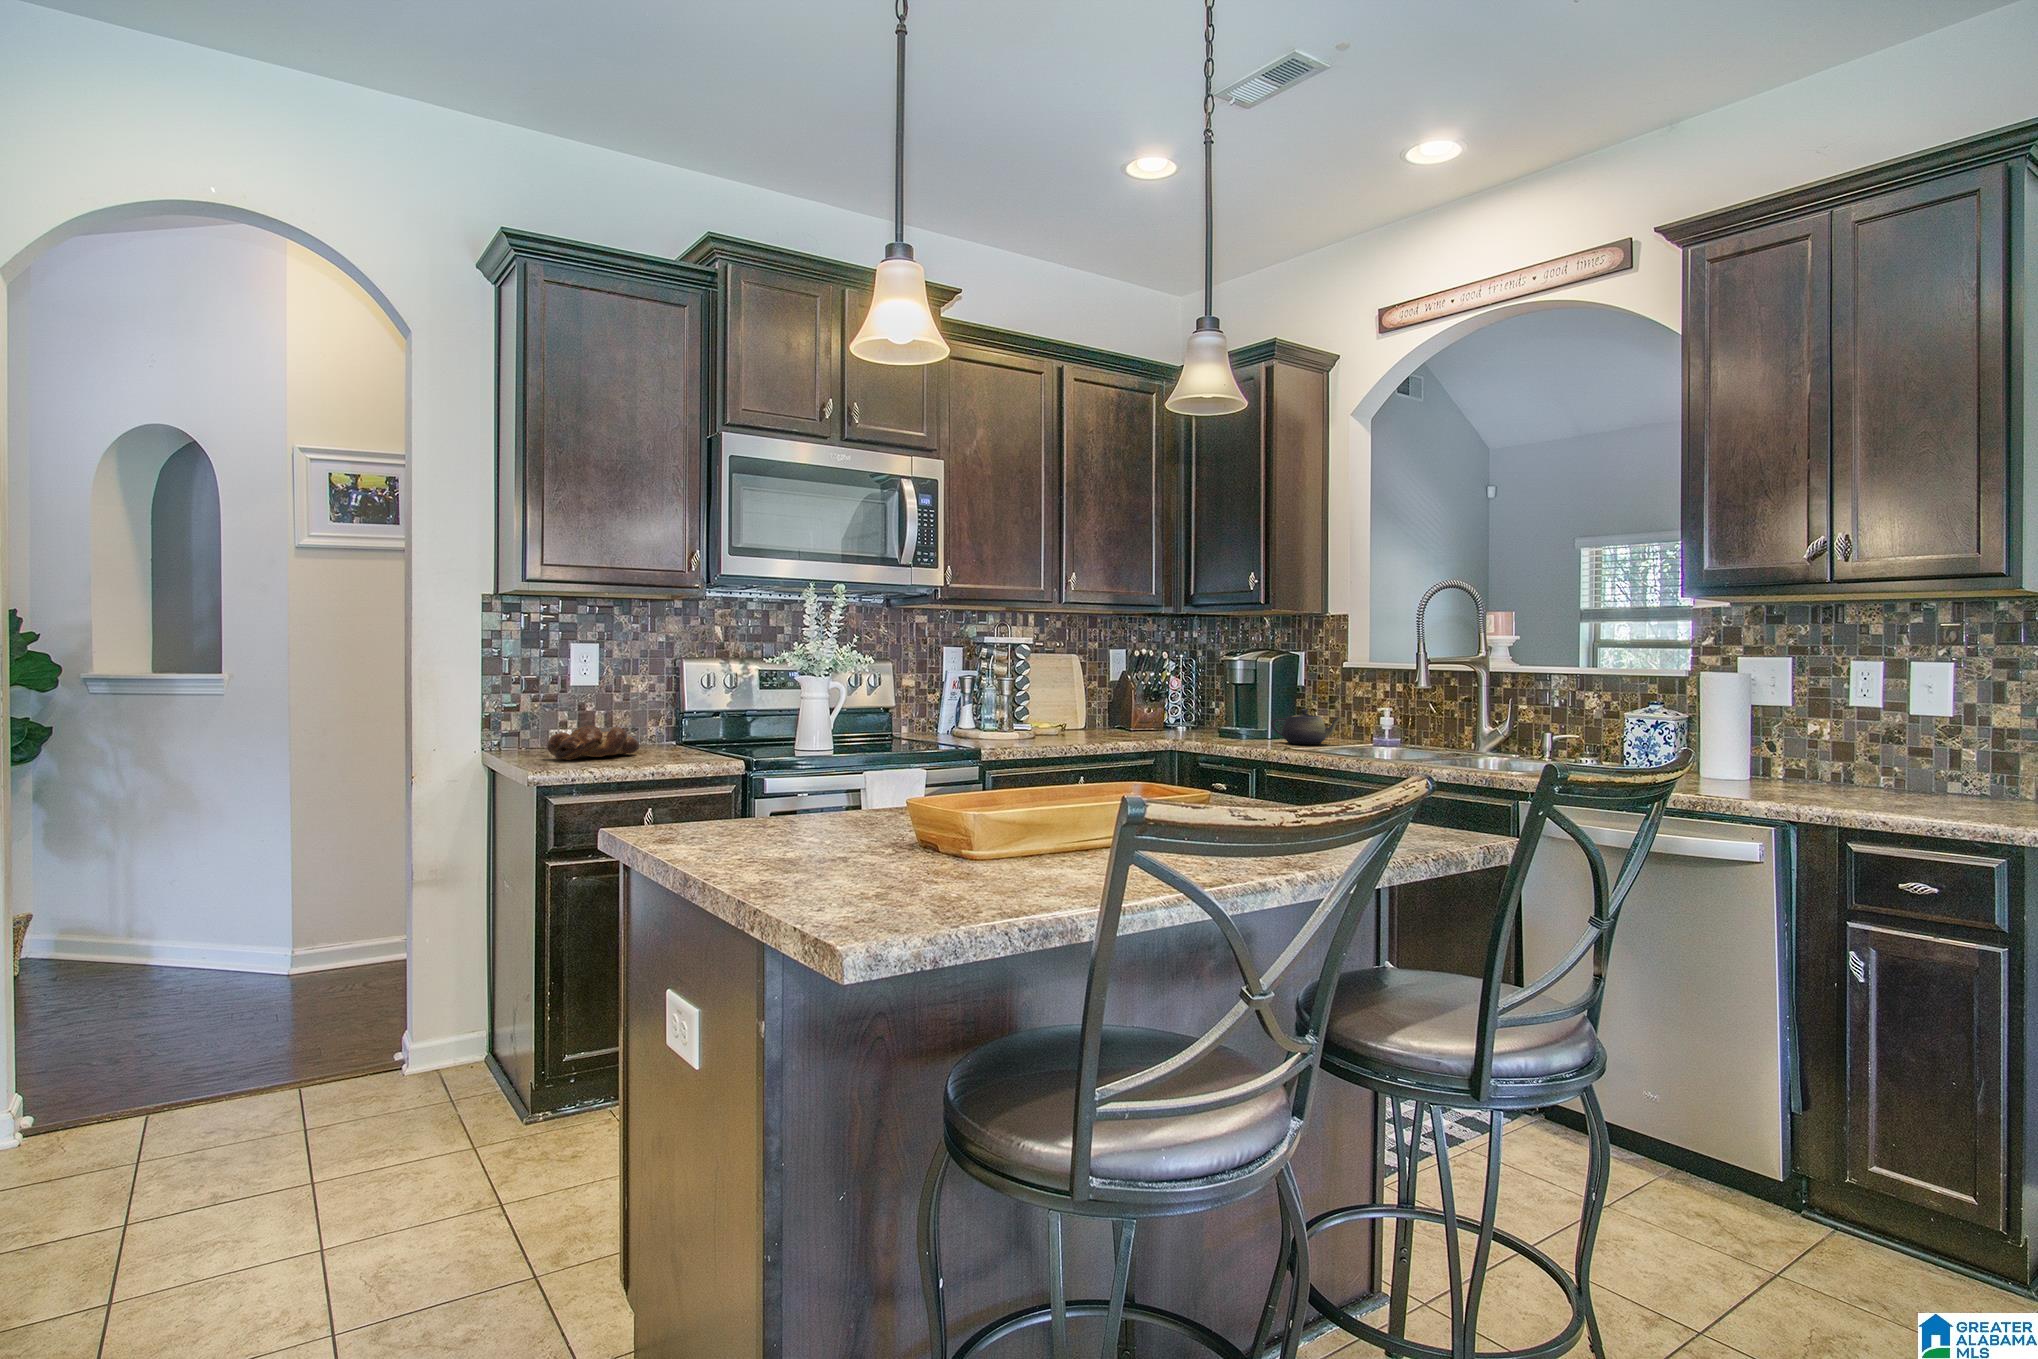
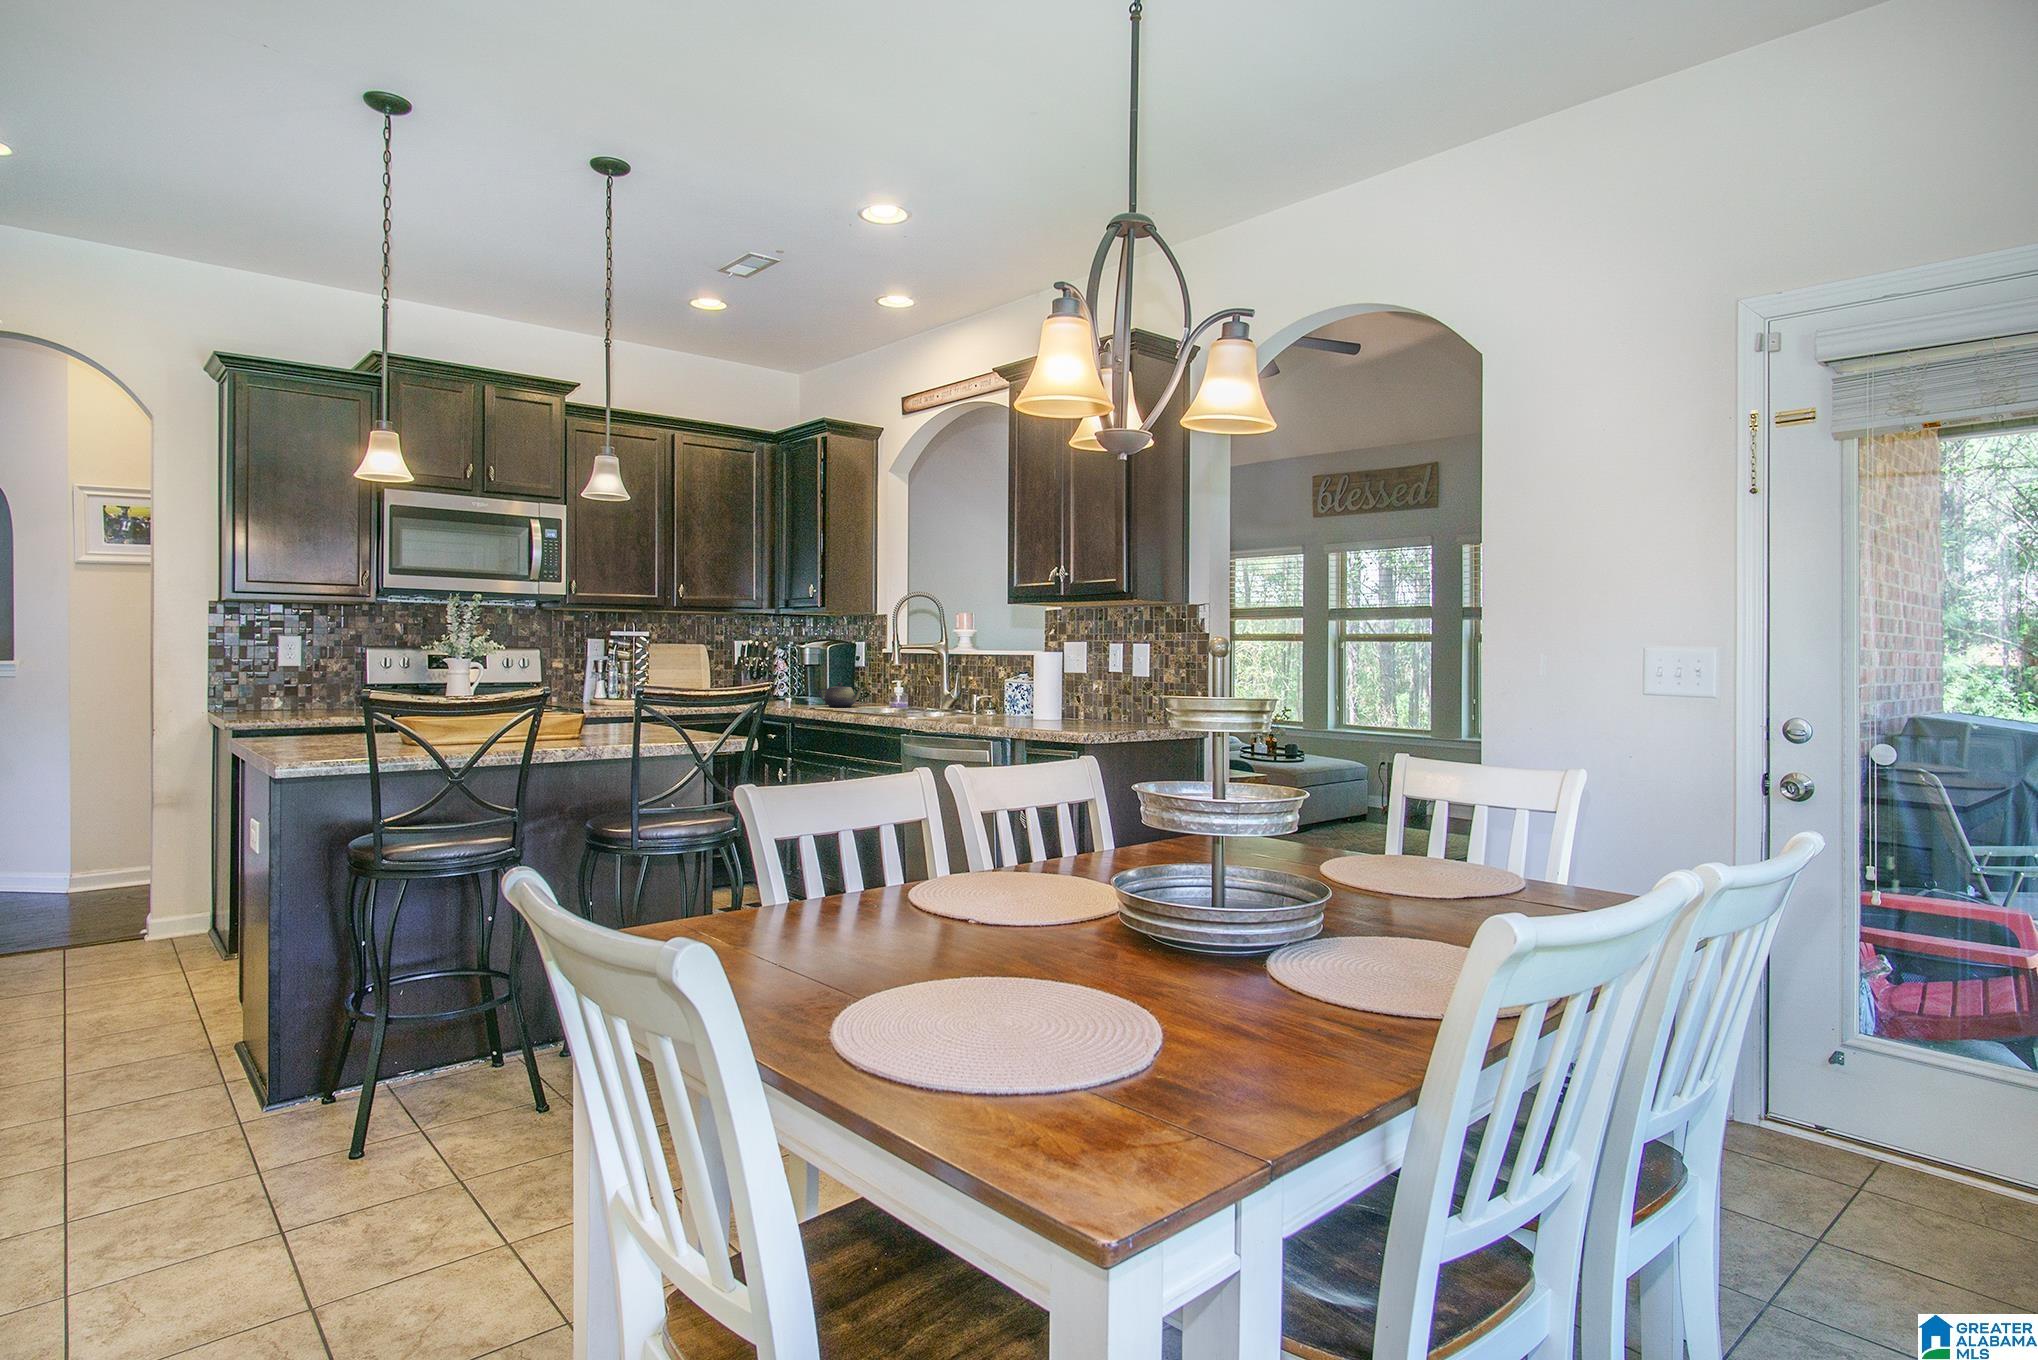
bread loaf: present [547,725,639,760] -> none [252,693,325,716]

